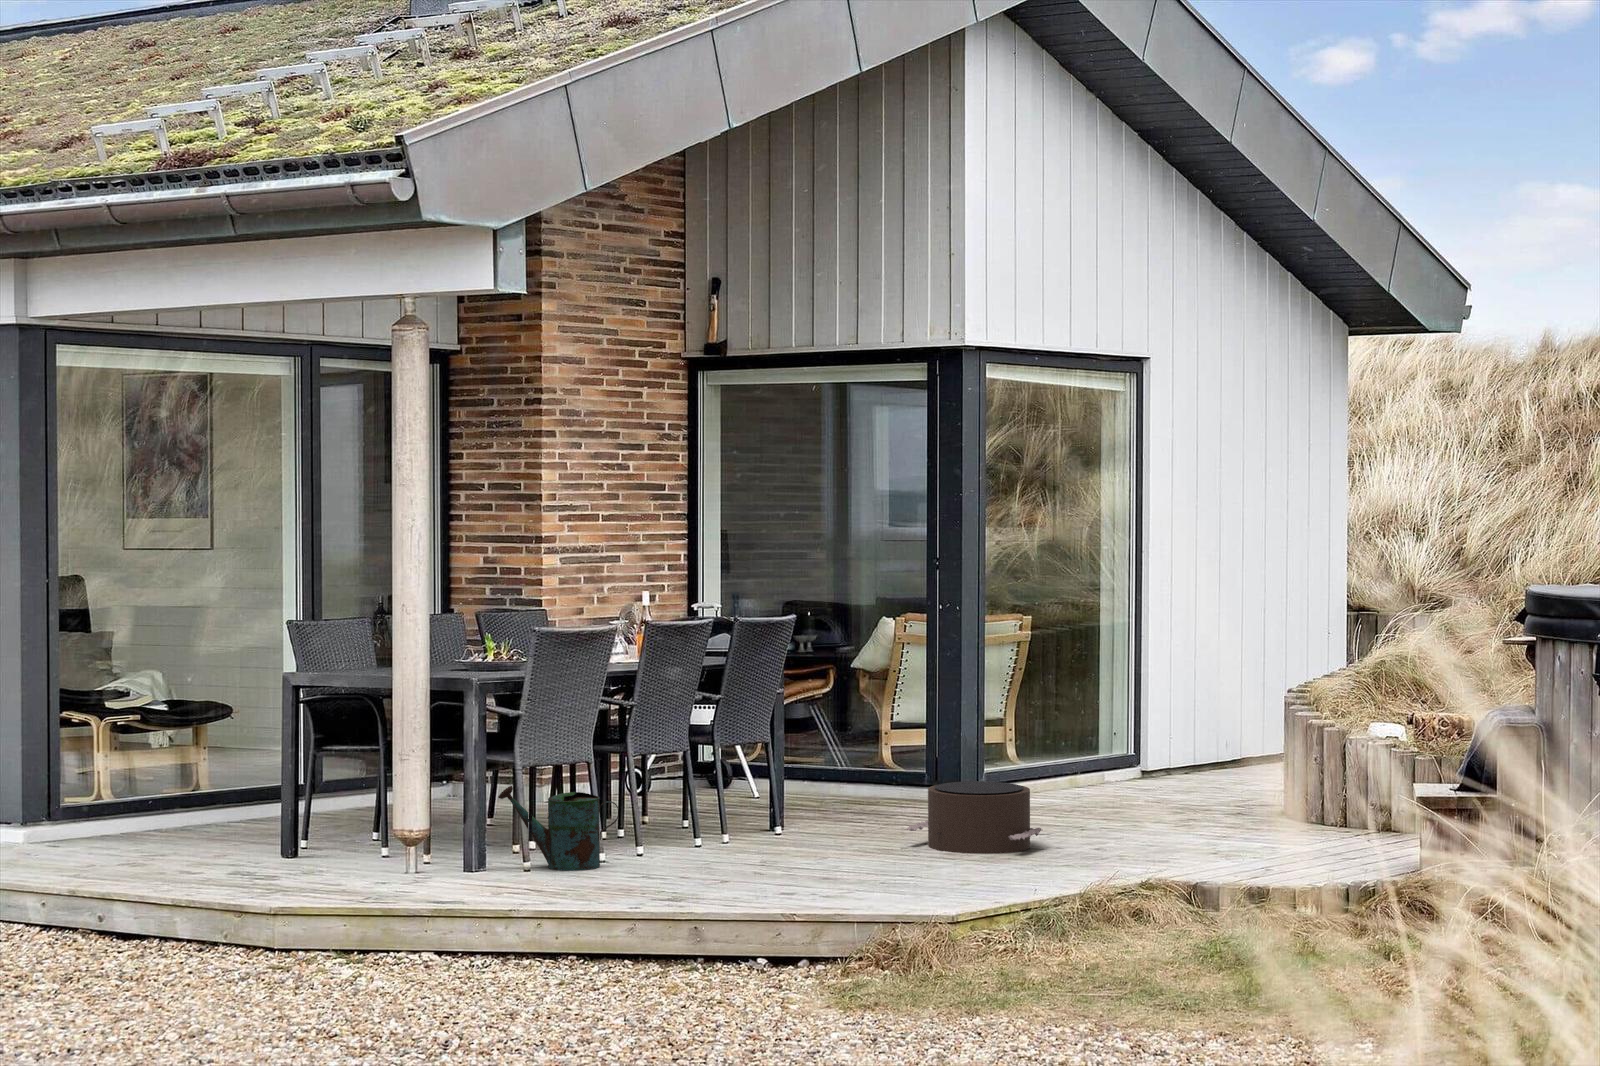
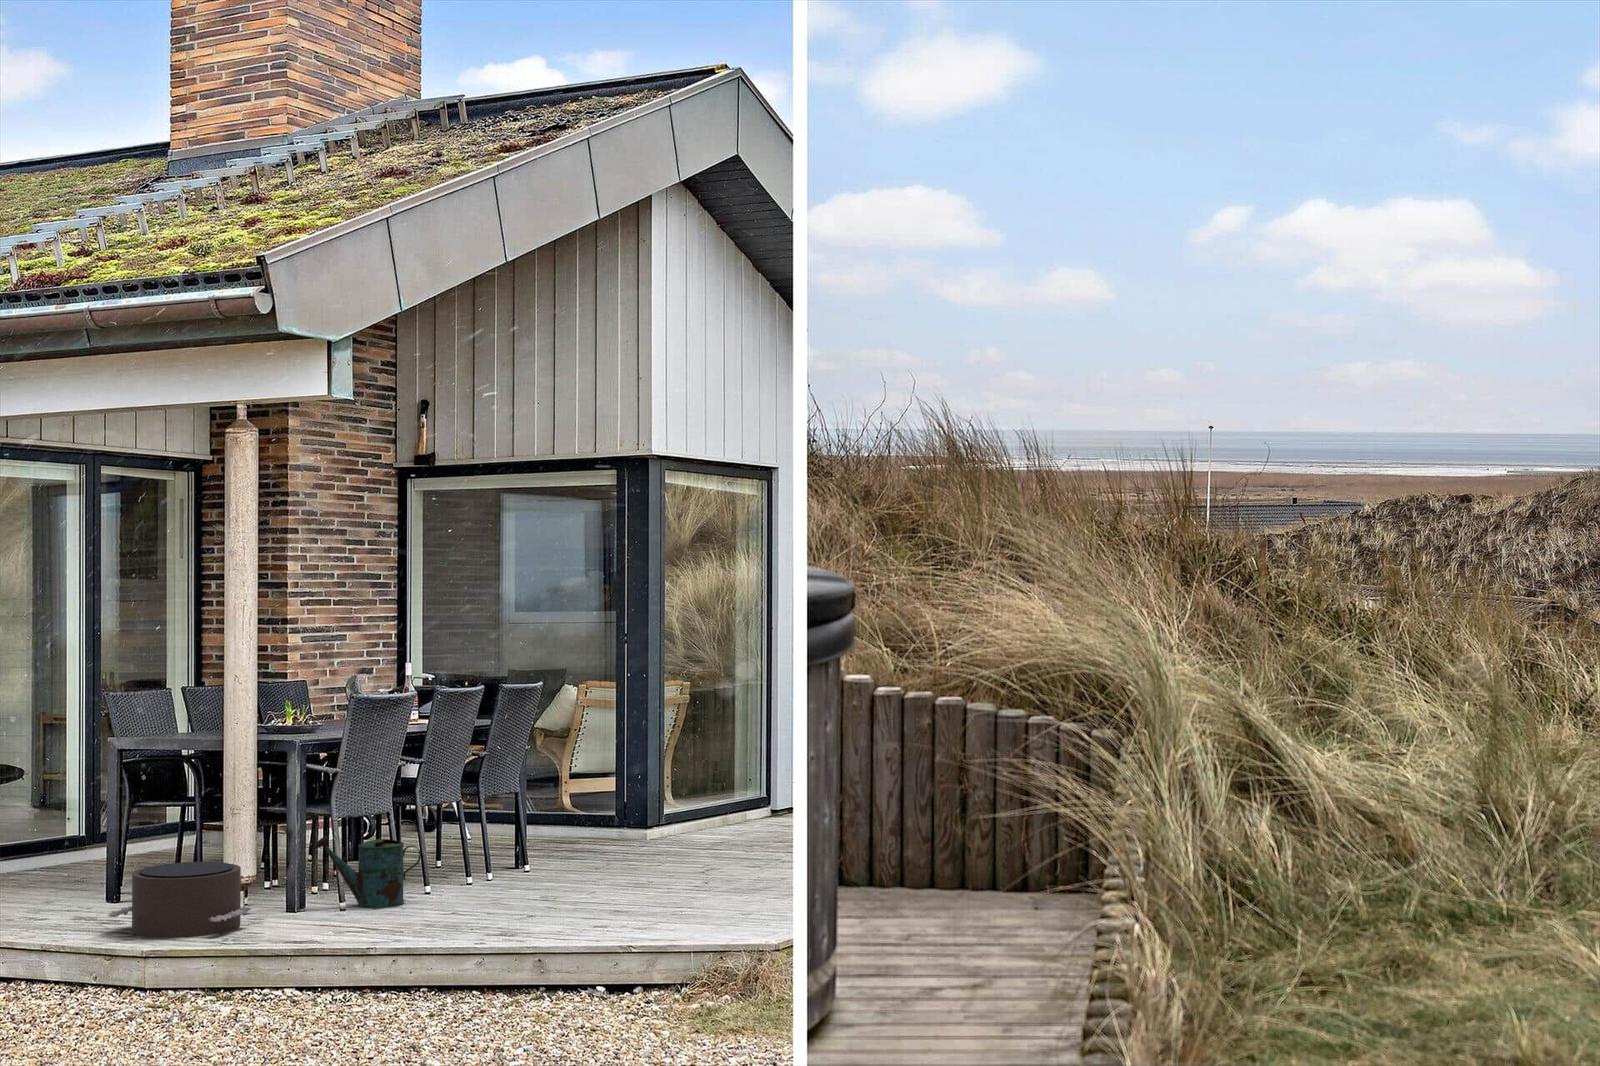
pouf: present [906,781,1043,854] -> present [107,862,252,938]

